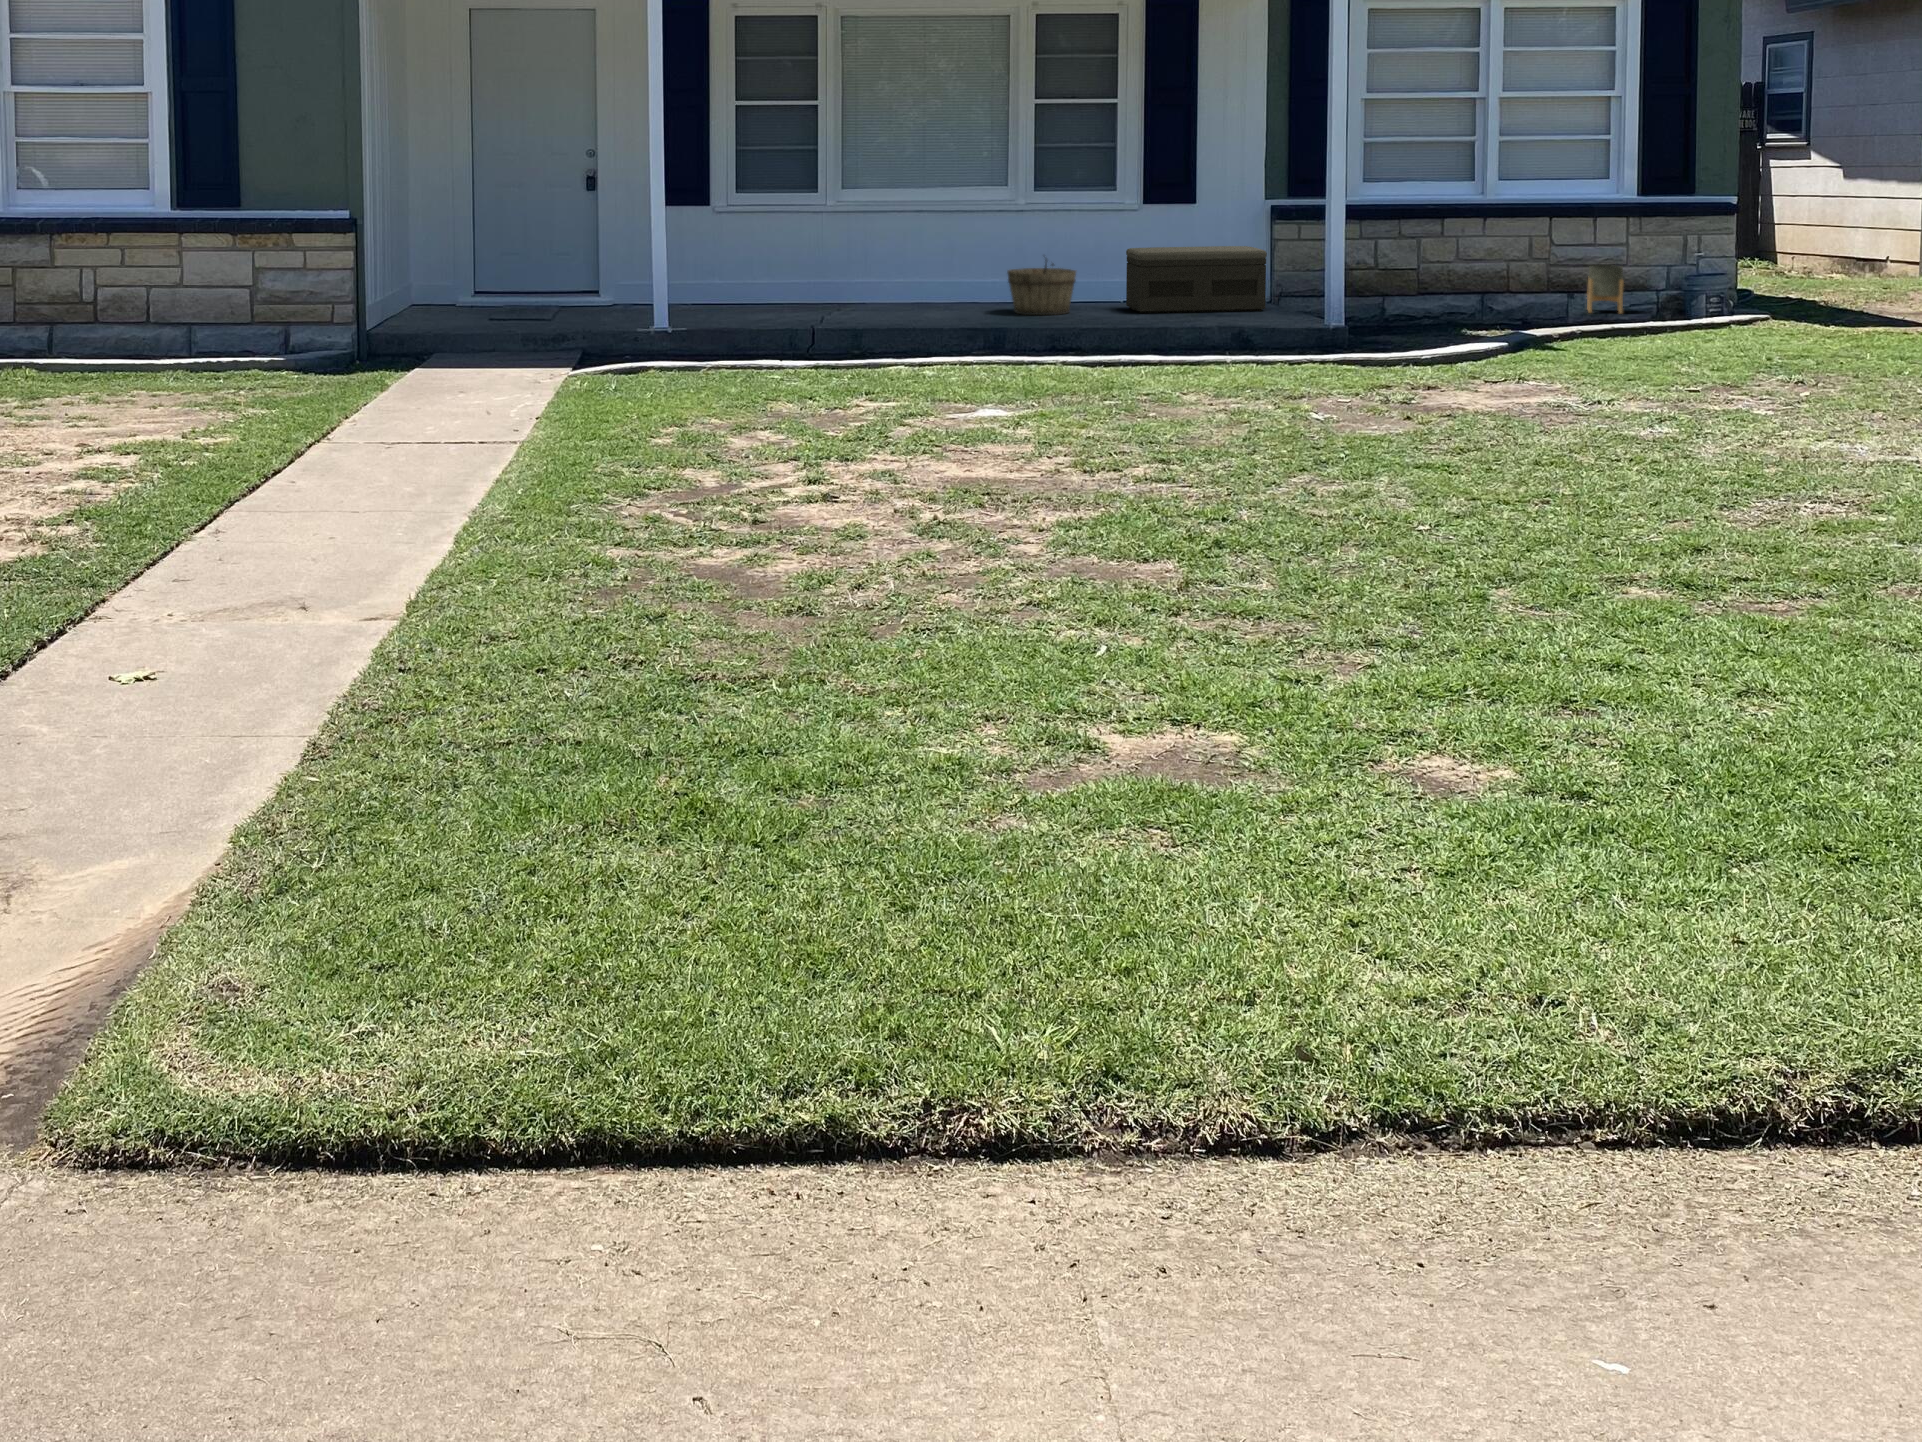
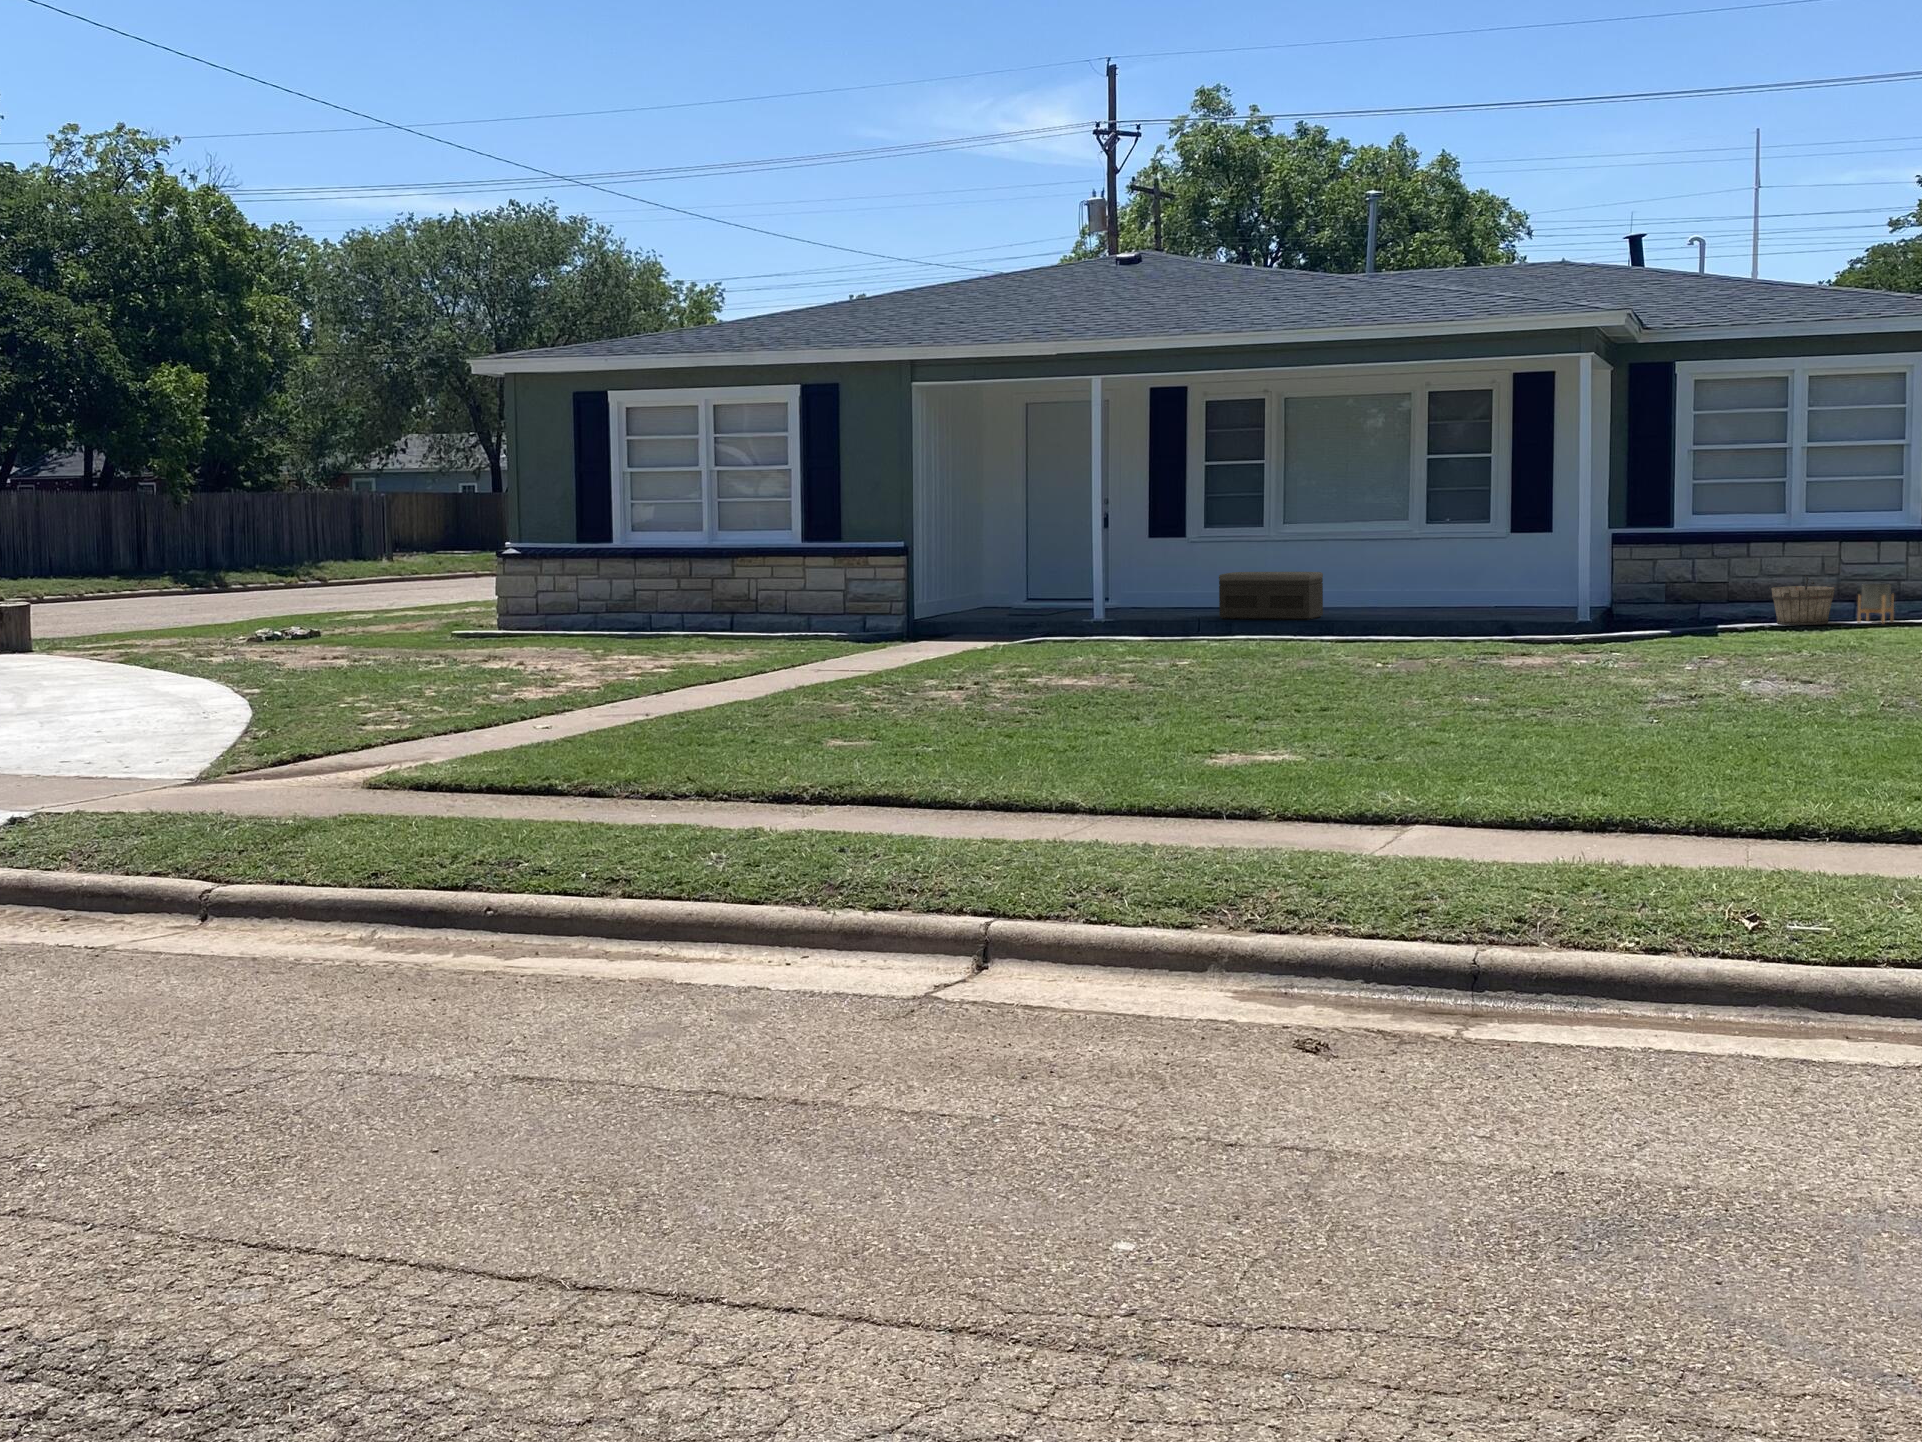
storage bench: present [1126,246,1267,313] -> present [1219,572,1323,620]
wooden bucket: present [1007,260,1076,315] -> present [1772,575,1835,625]

